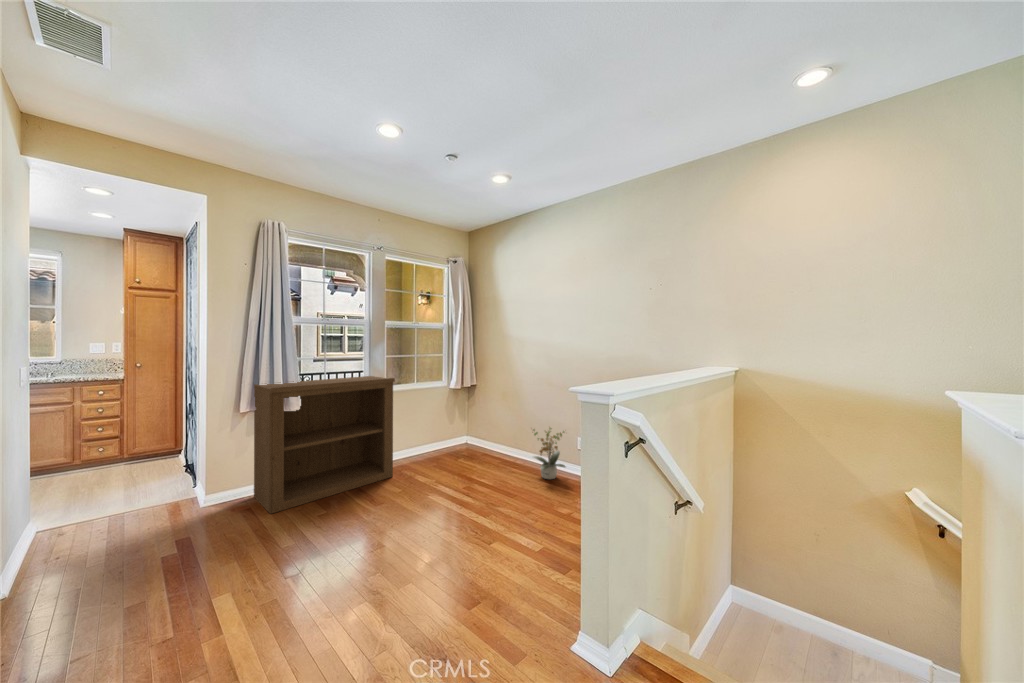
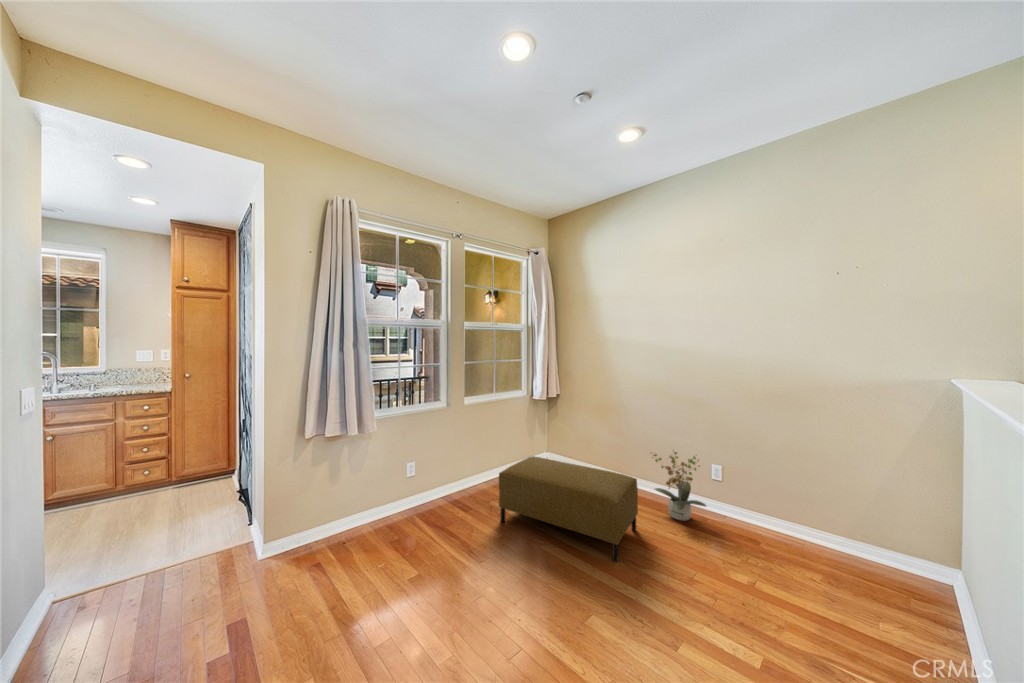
bookshelf: present [254,376,395,514] -> none [320,387,484,574]
ottoman: none [404,433,511,503] -> present [499,456,638,562]

